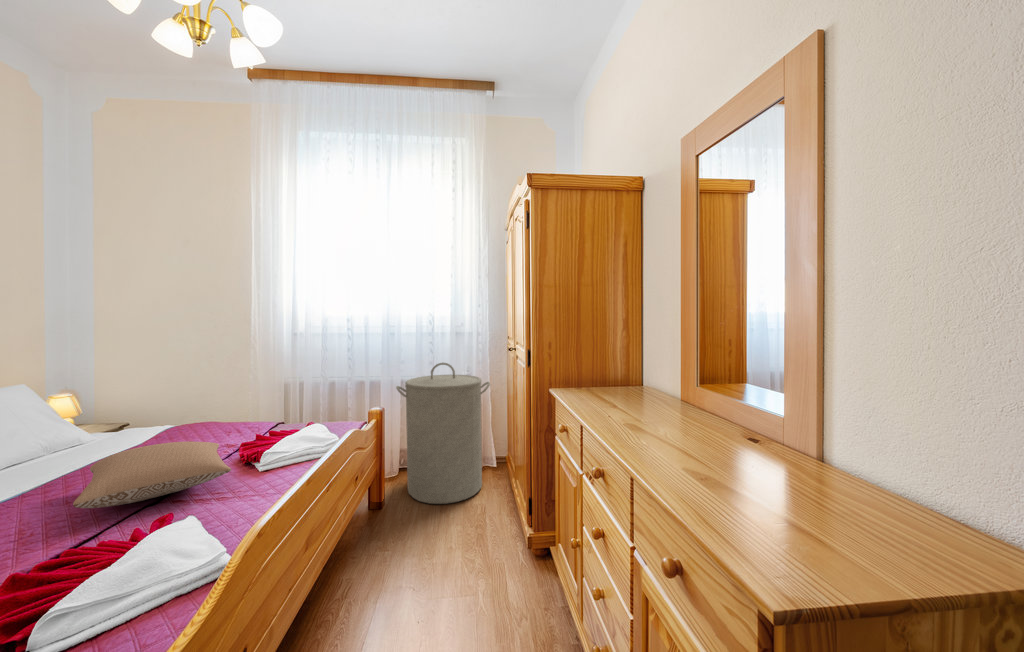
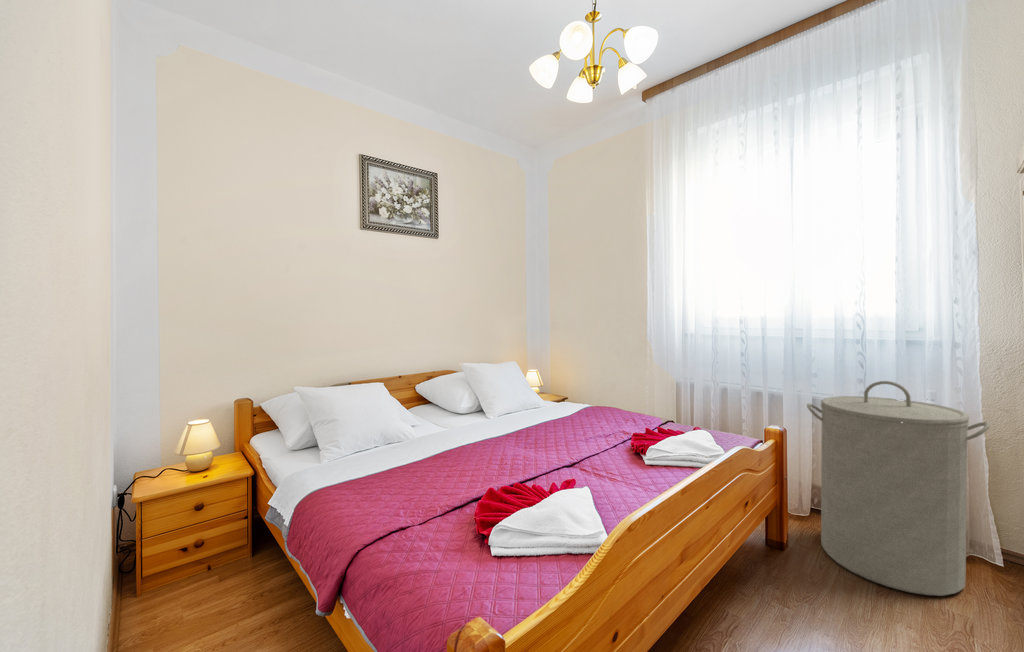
pillow: present [73,441,231,508] -> none [524,419,620,462]

